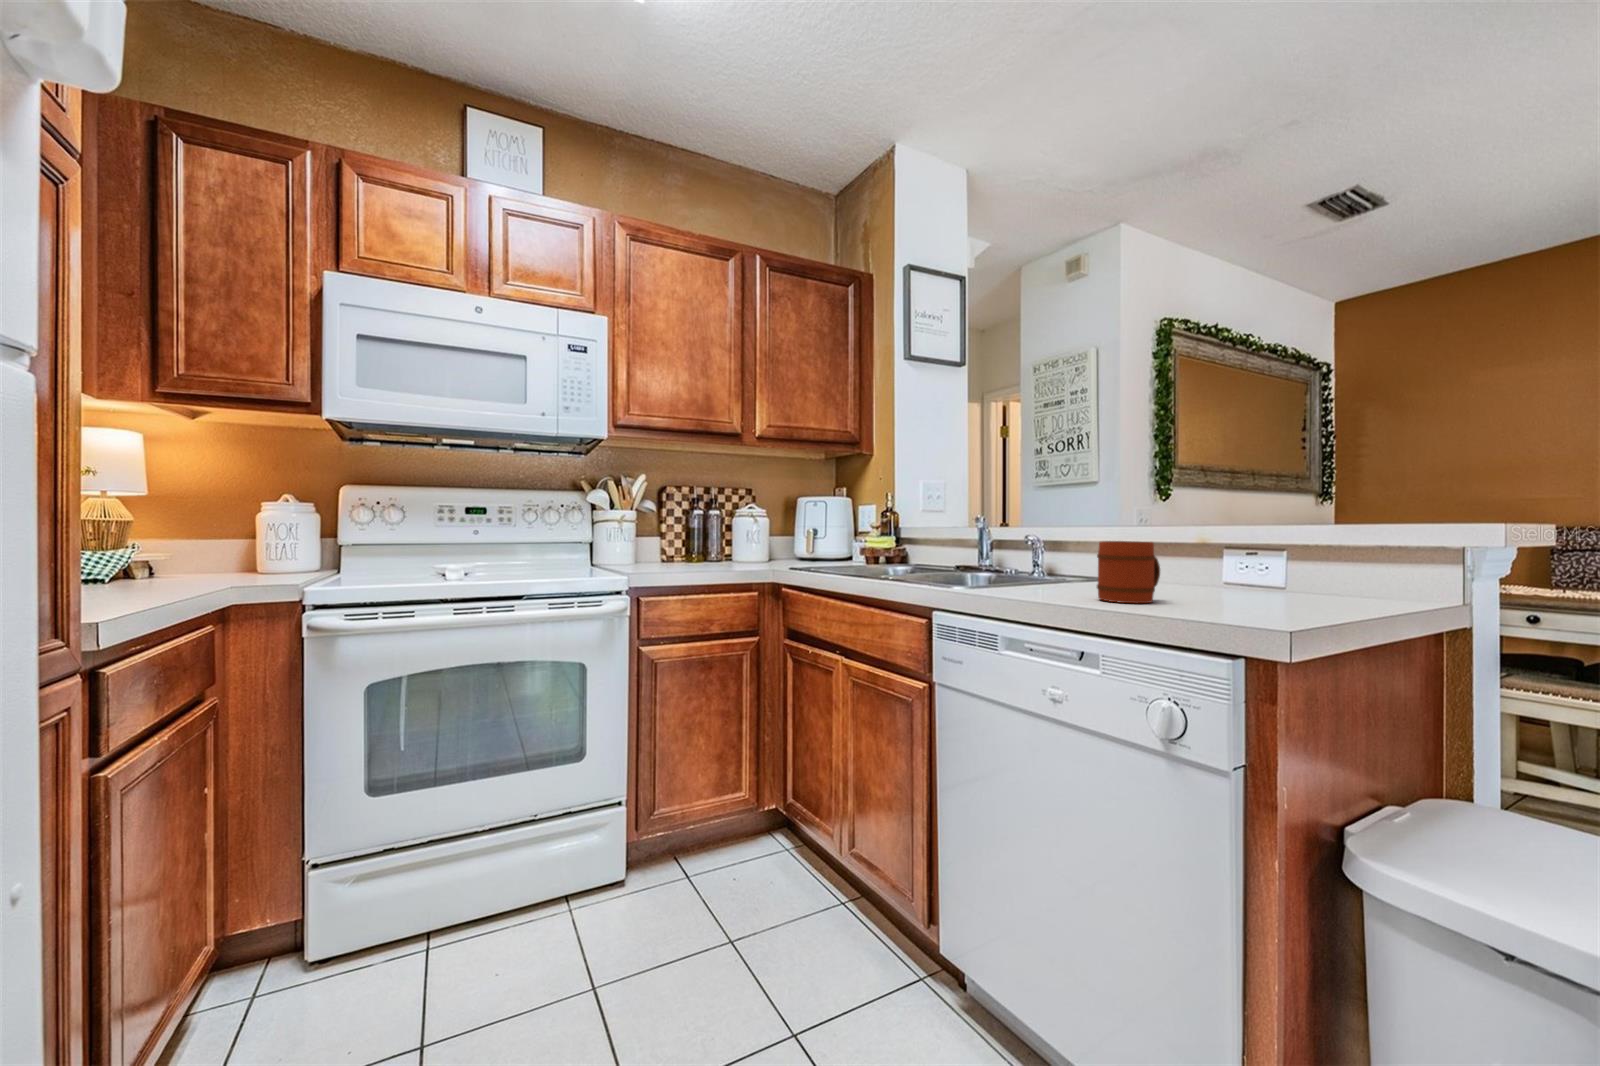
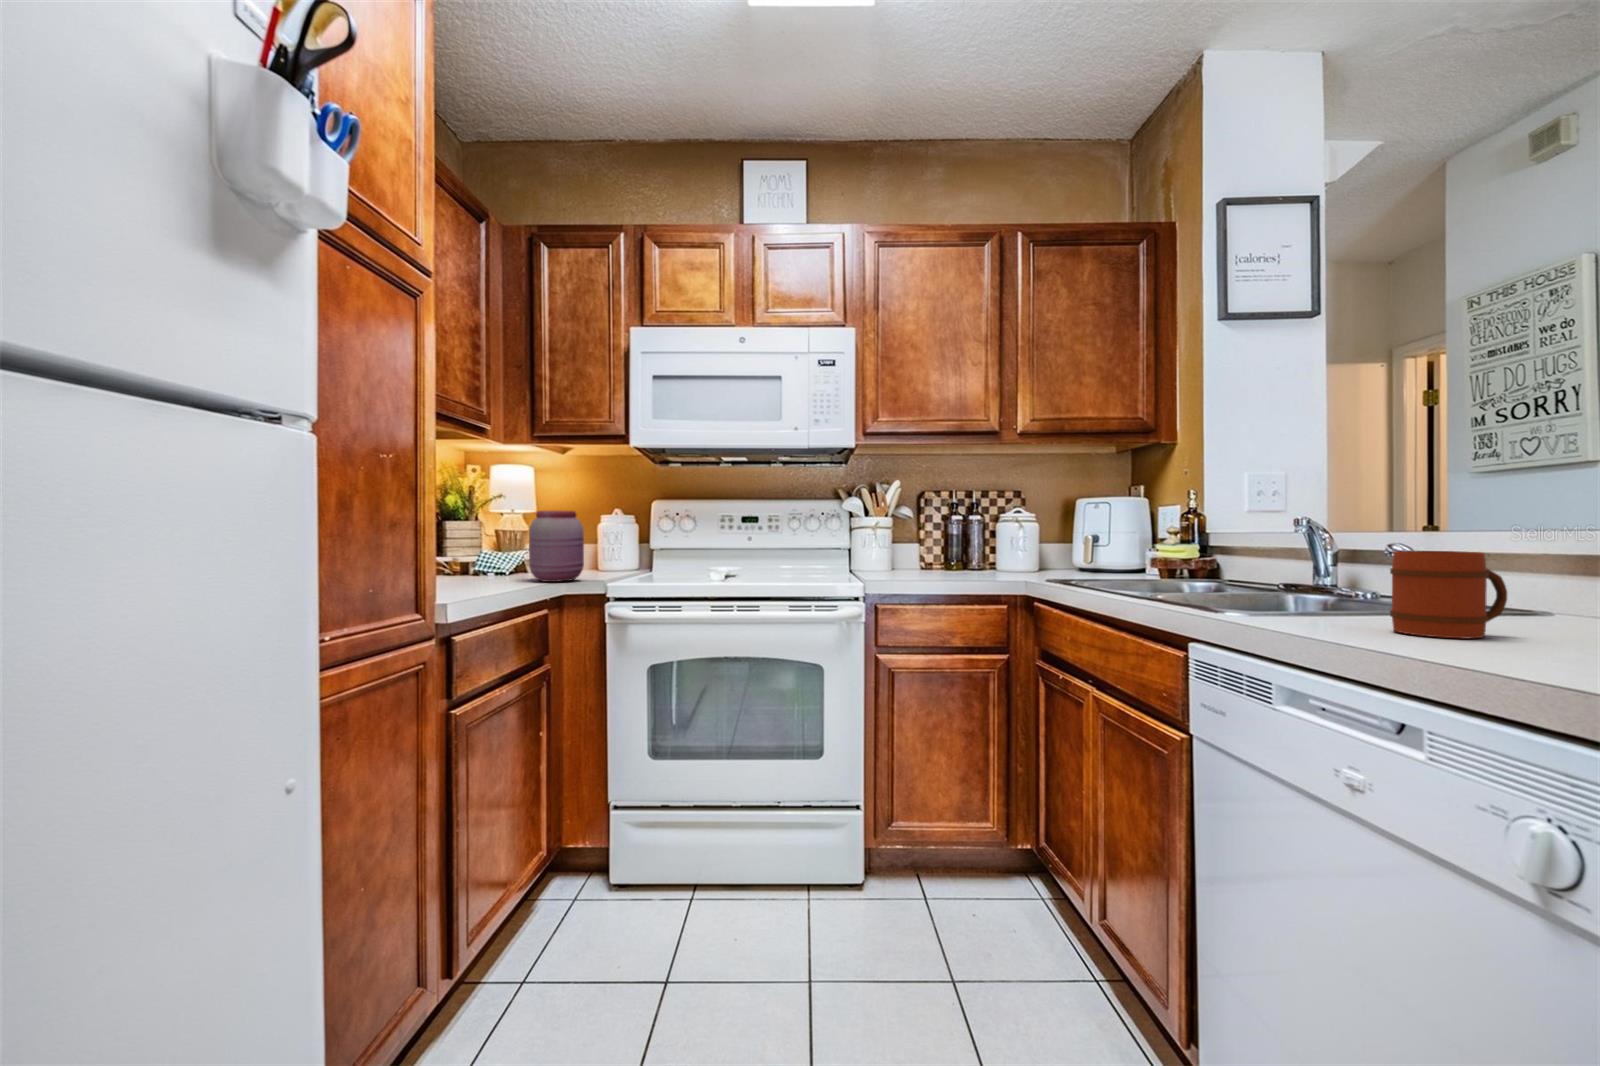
jar: none [166,494,260,589] -> present [529,511,584,582]

